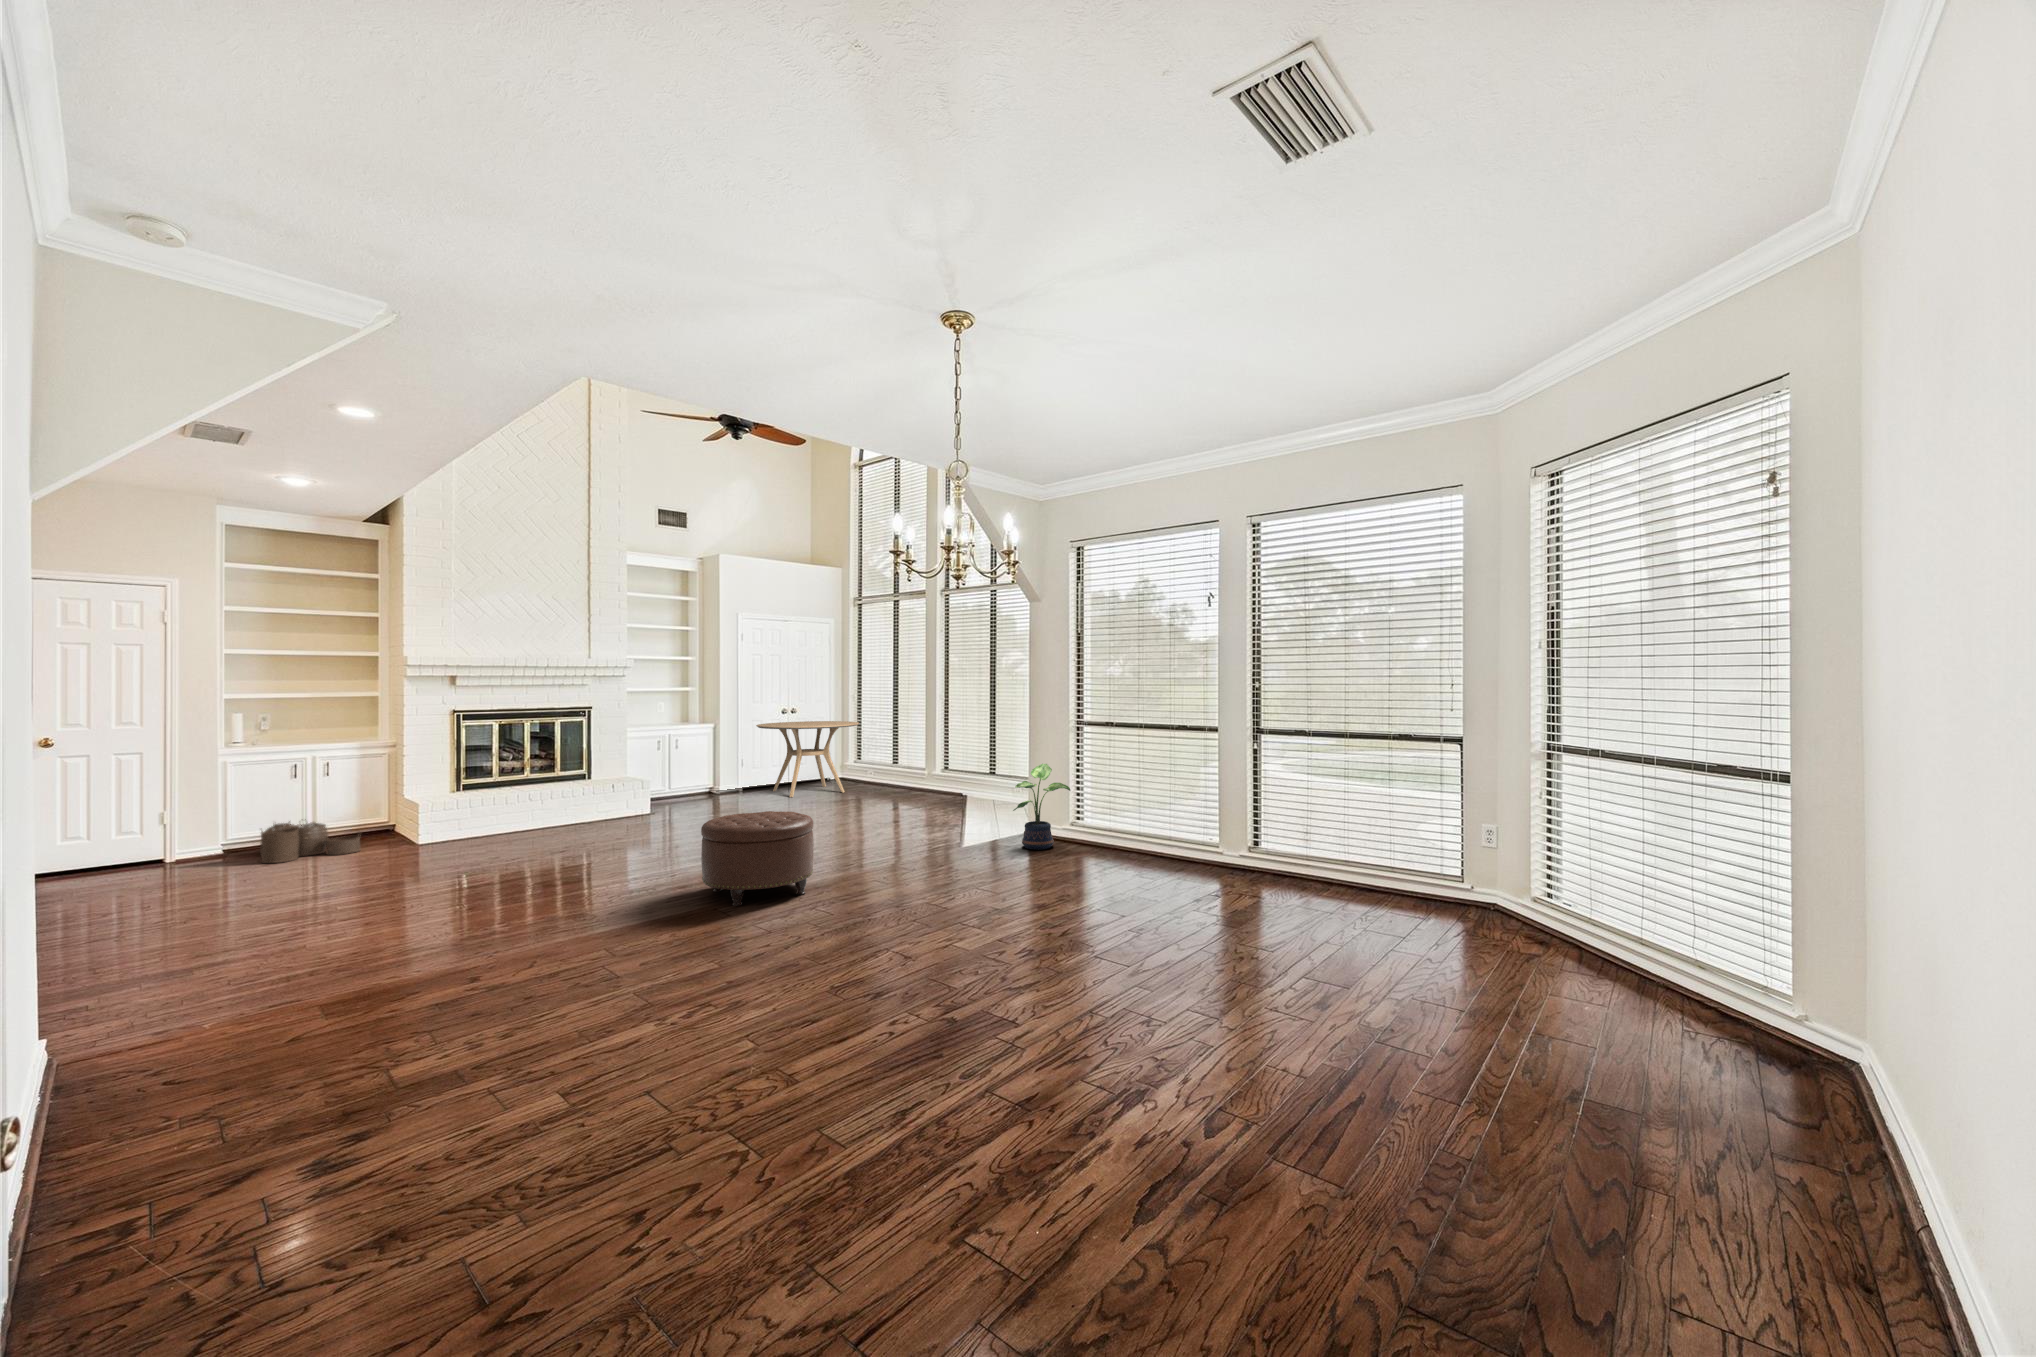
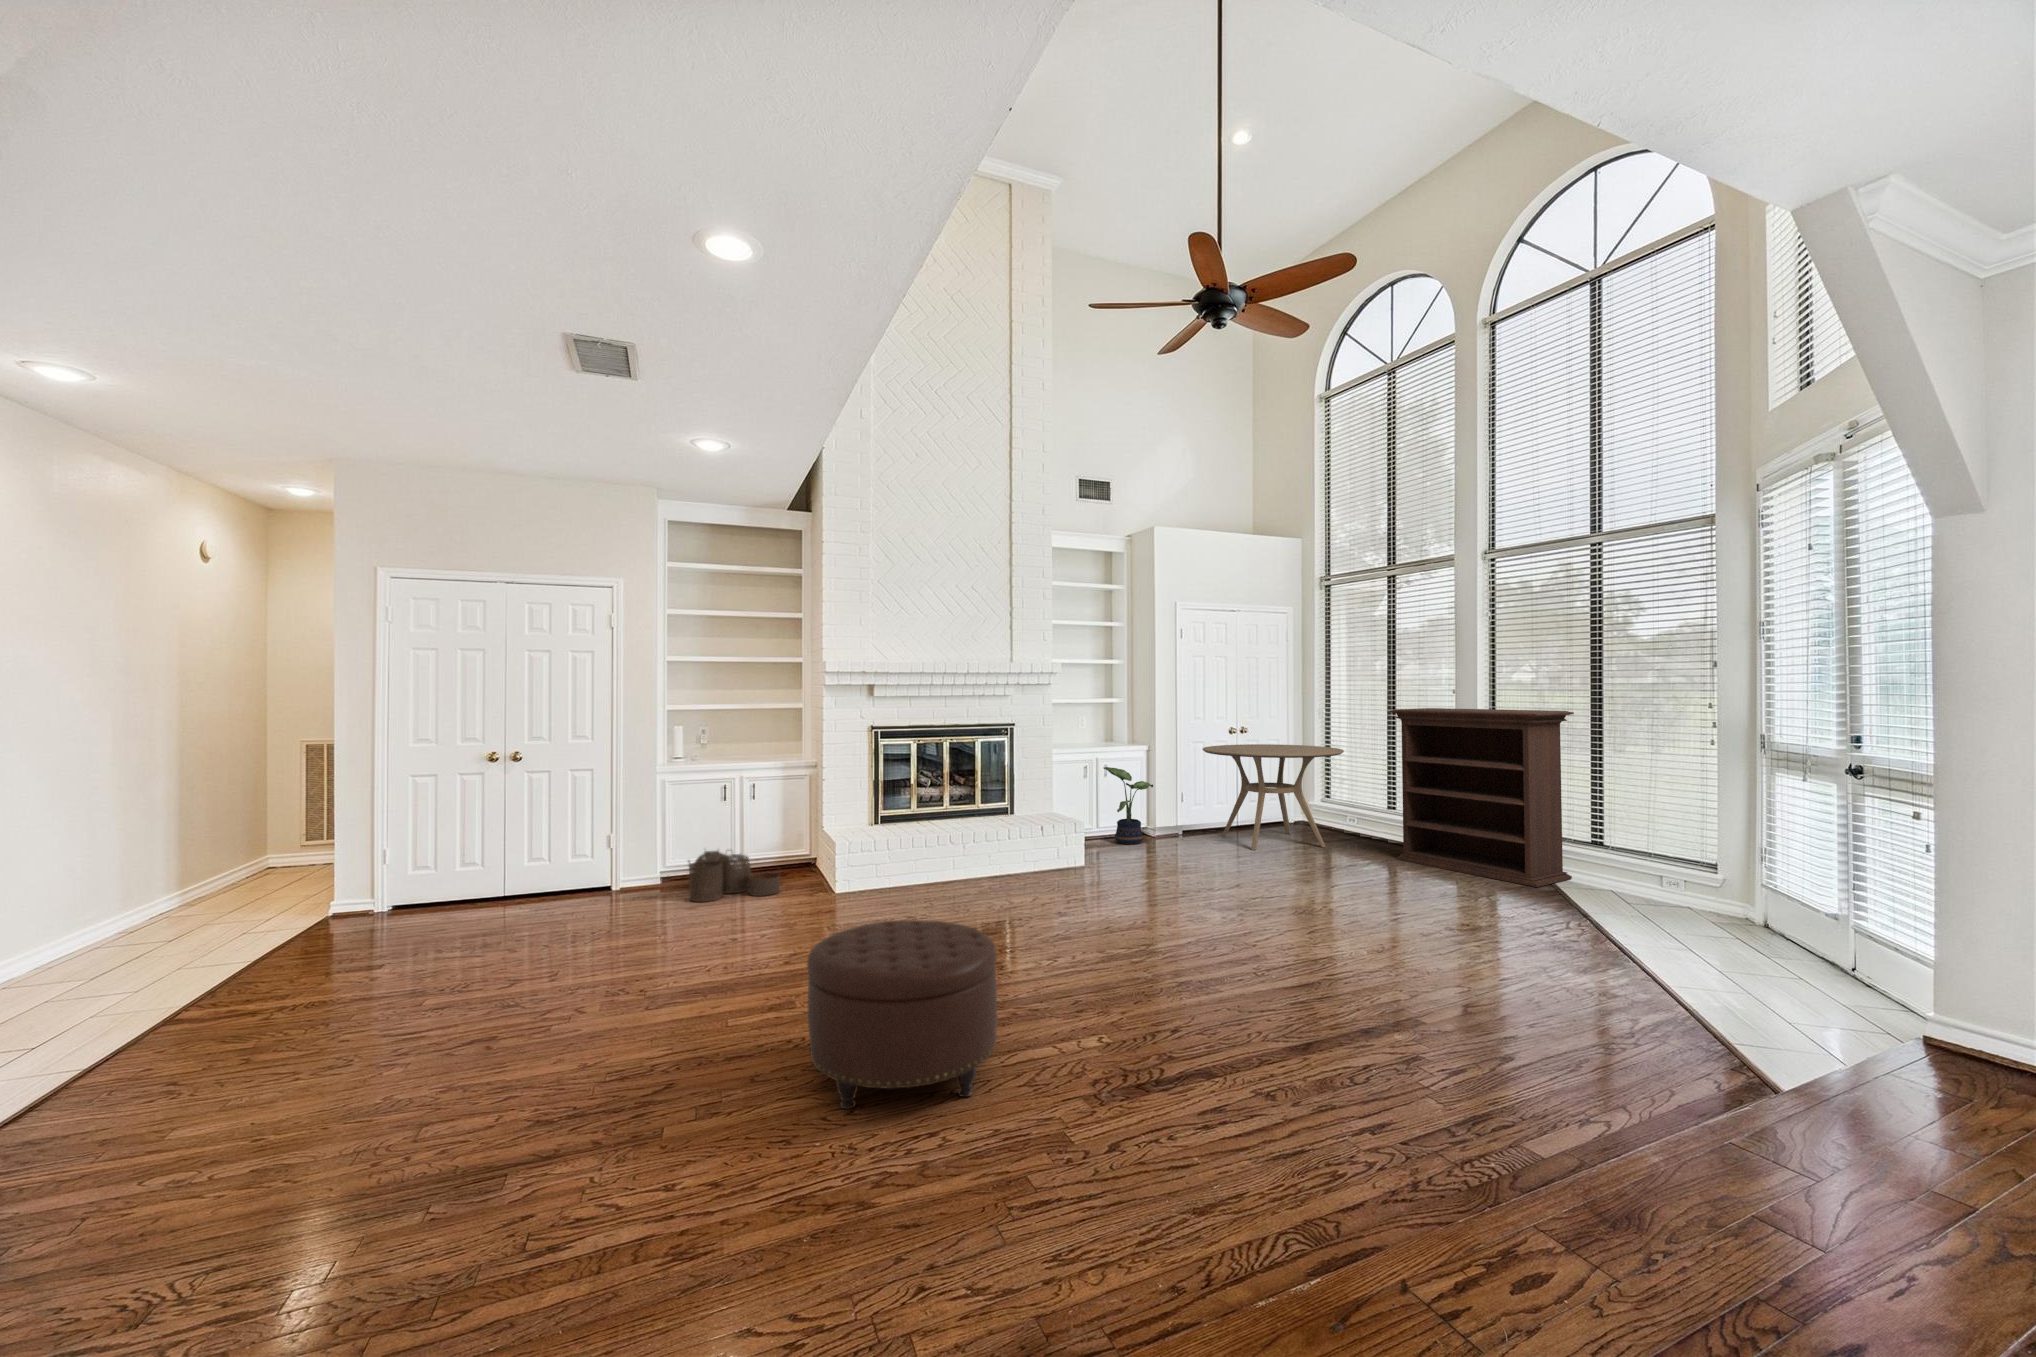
bookshelf: none [884,692,985,803] -> present [1390,708,1574,887]
potted plant: present [1013,764,1070,849] -> present [1104,767,1153,844]
ottoman: present [701,811,814,906] -> present [807,920,997,1109]

